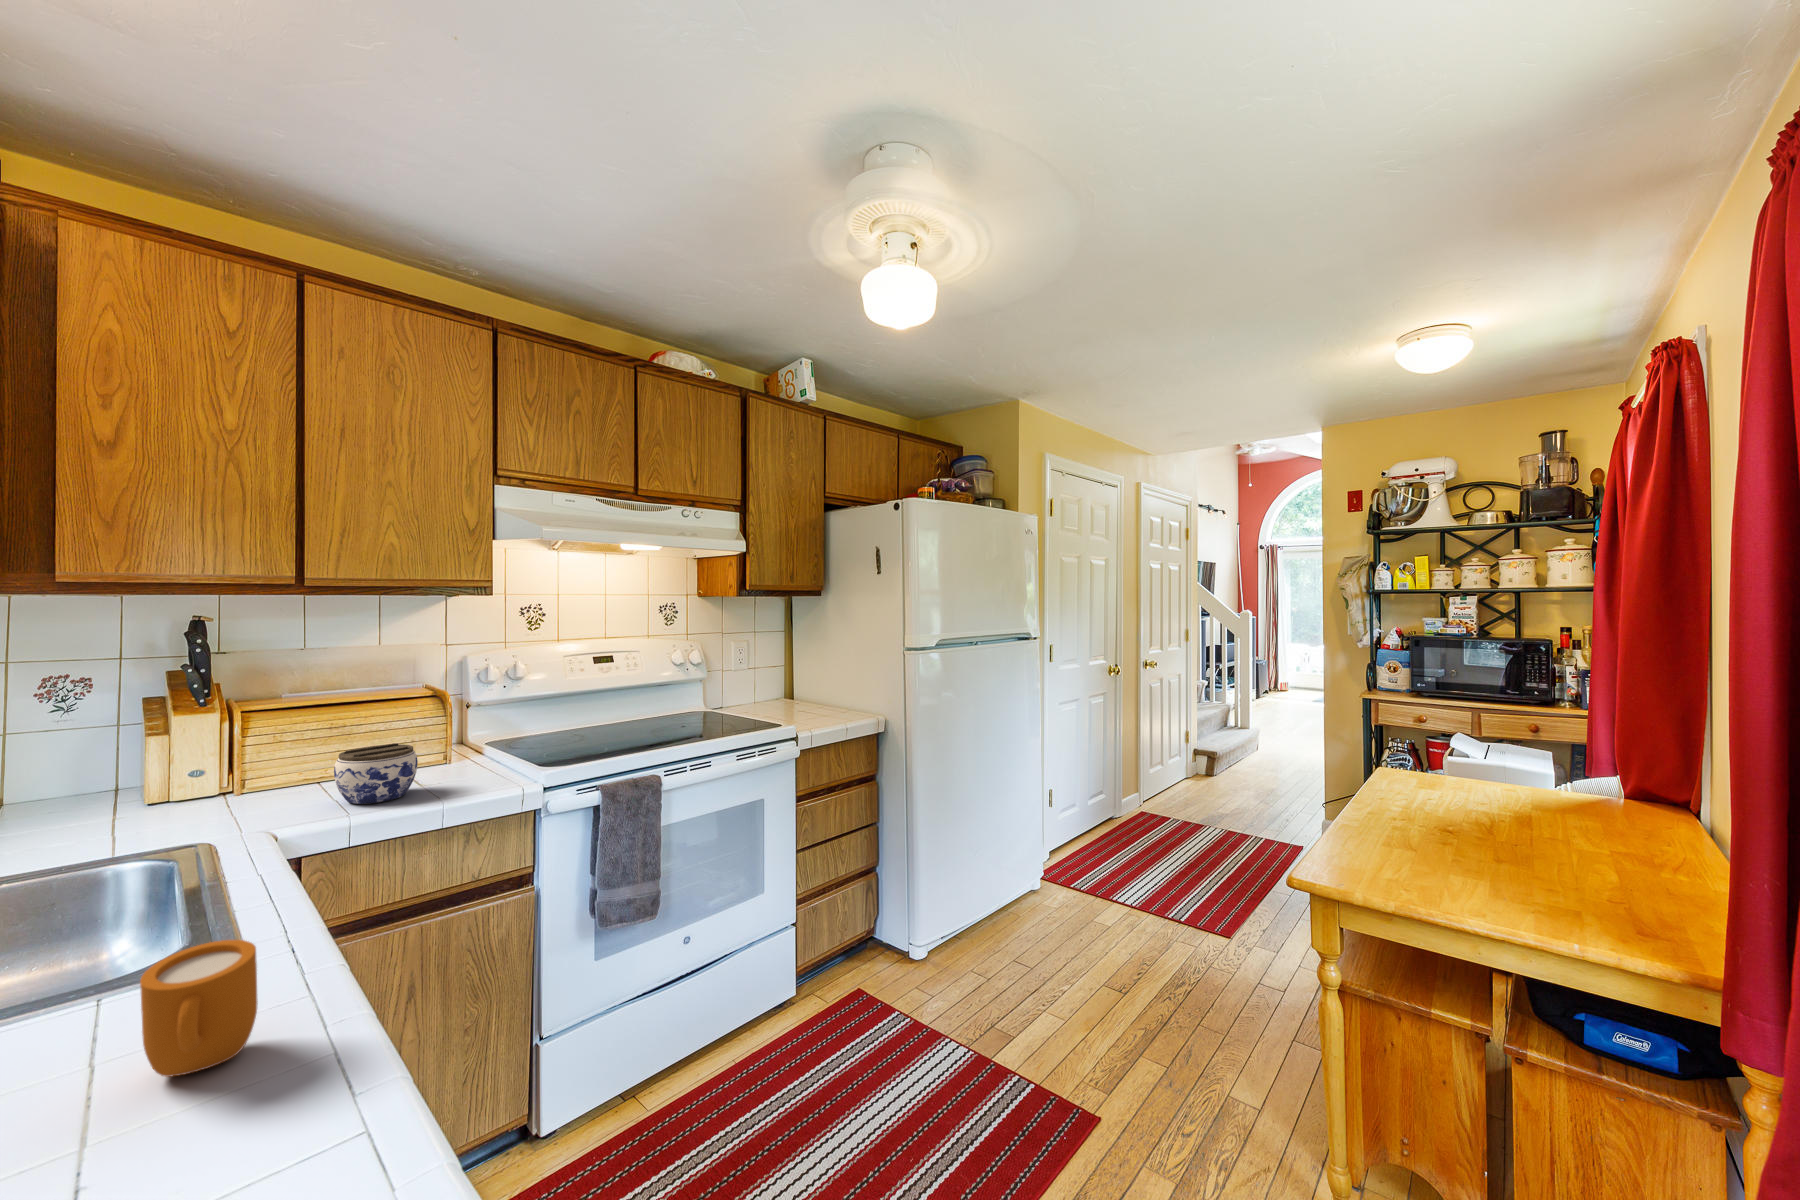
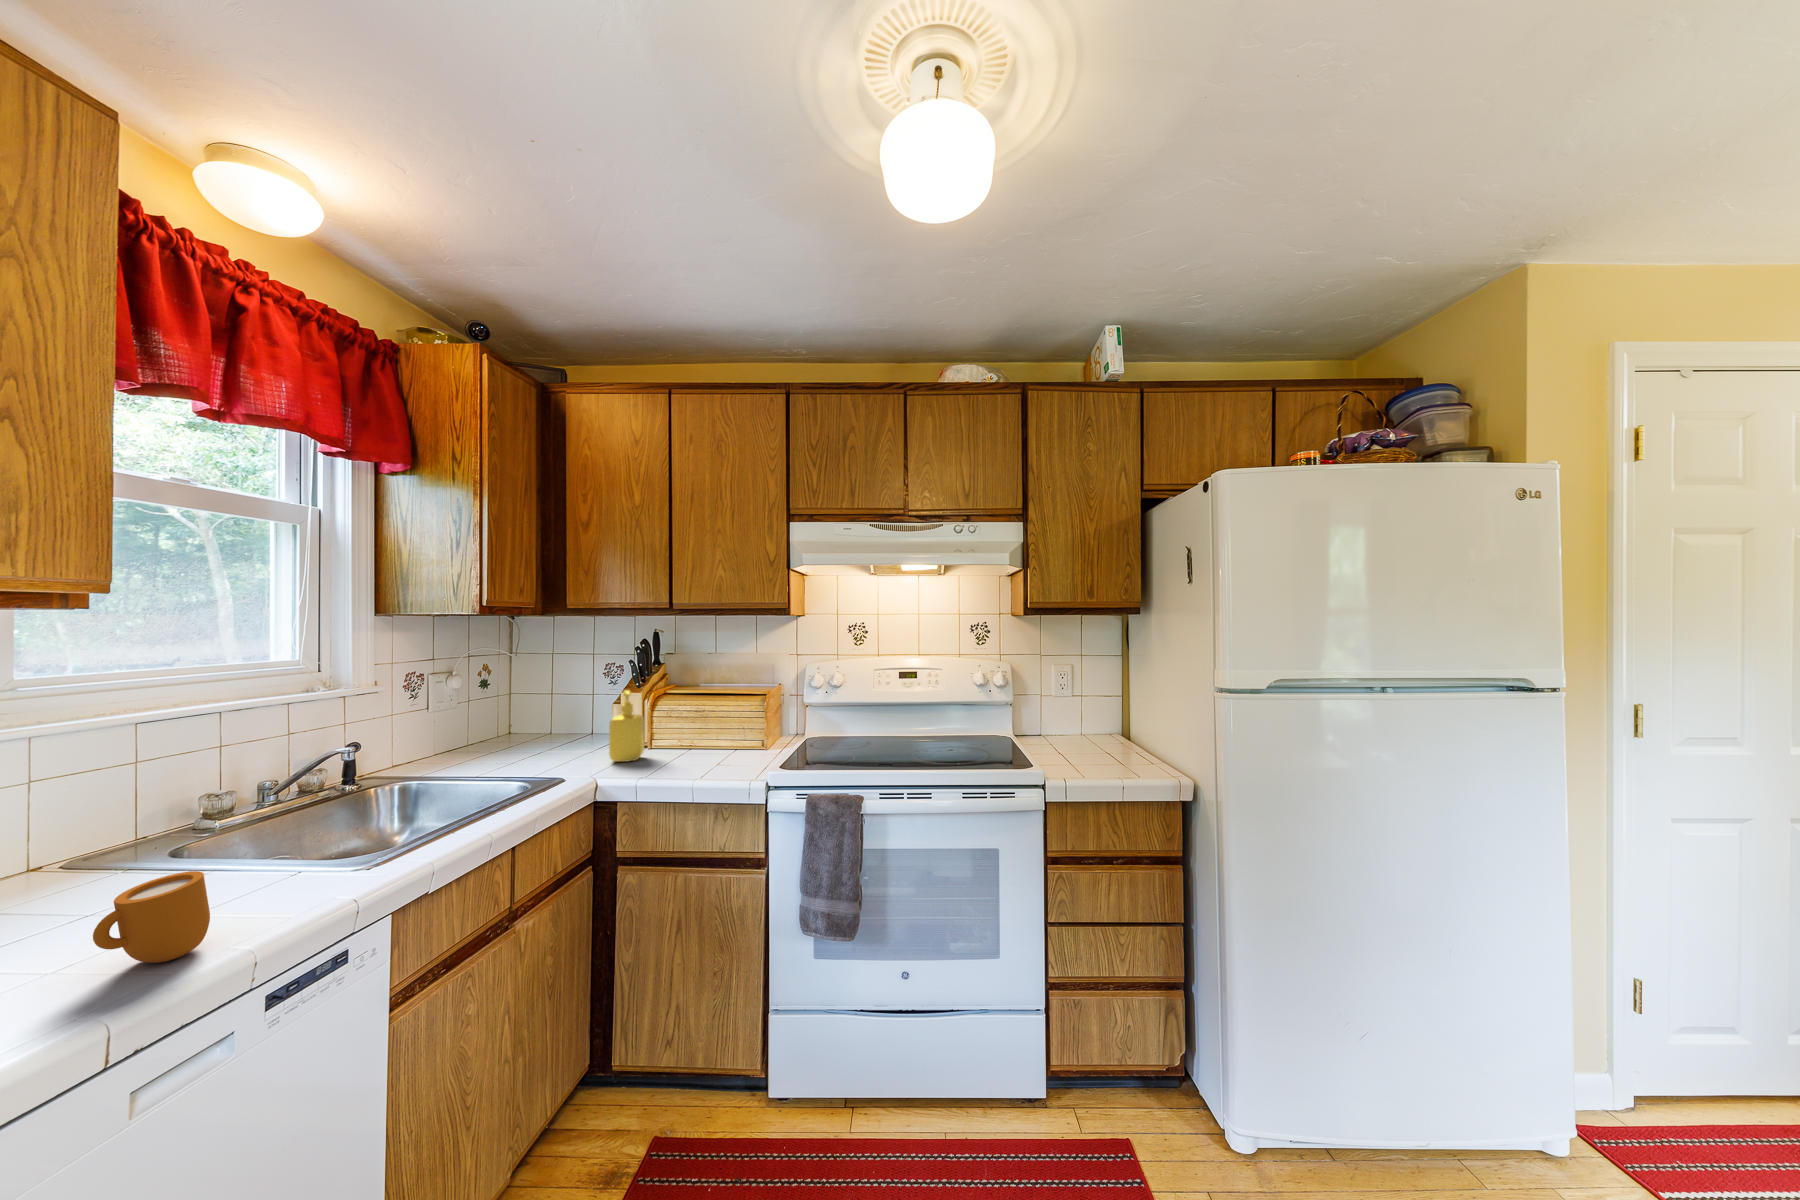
soap dispenser: none [215,706,284,815] -> present [609,690,644,762]
jar: present [334,743,418,804] -> none [651,728,704,772]

